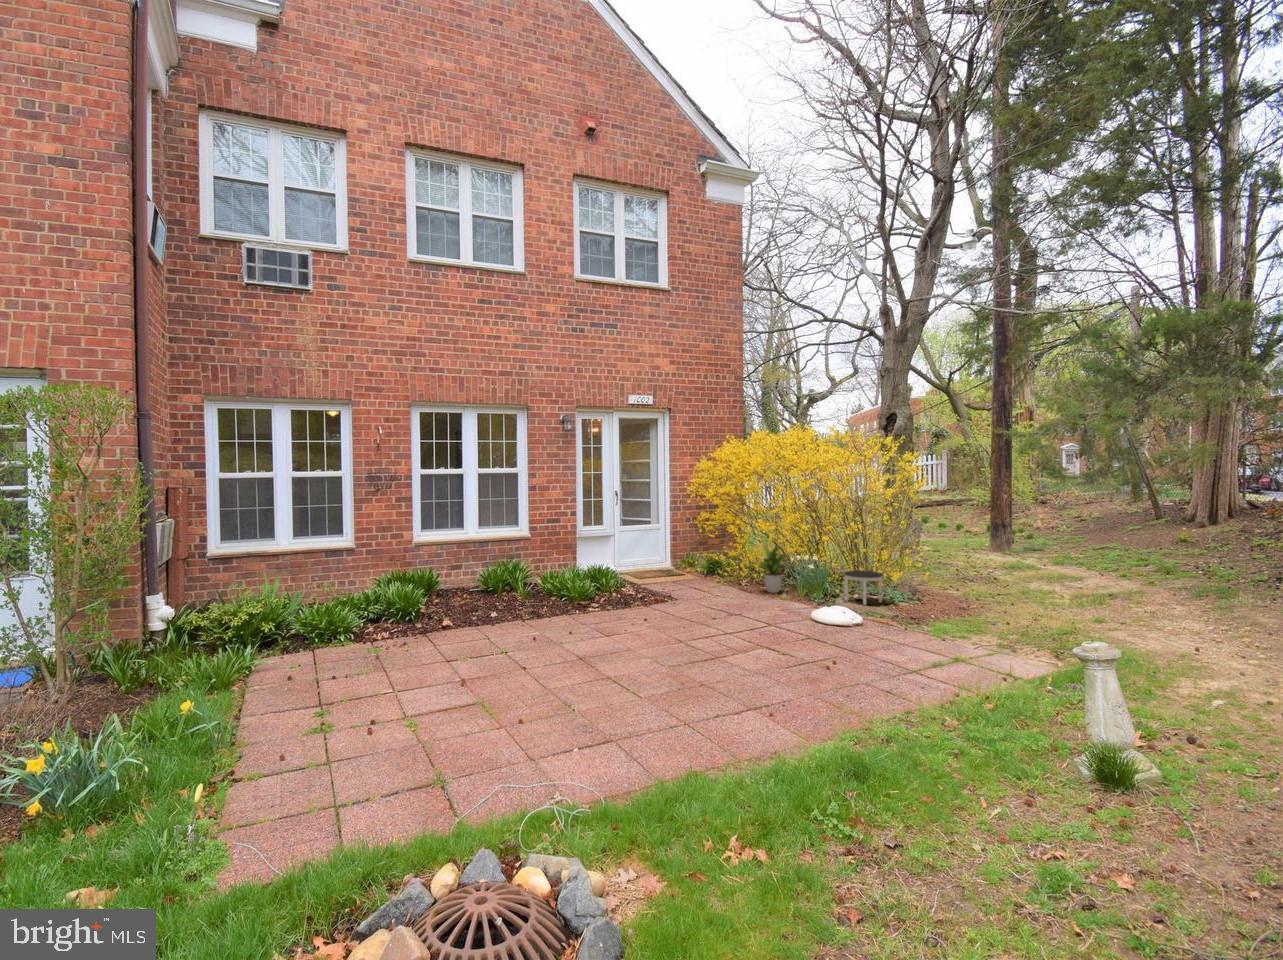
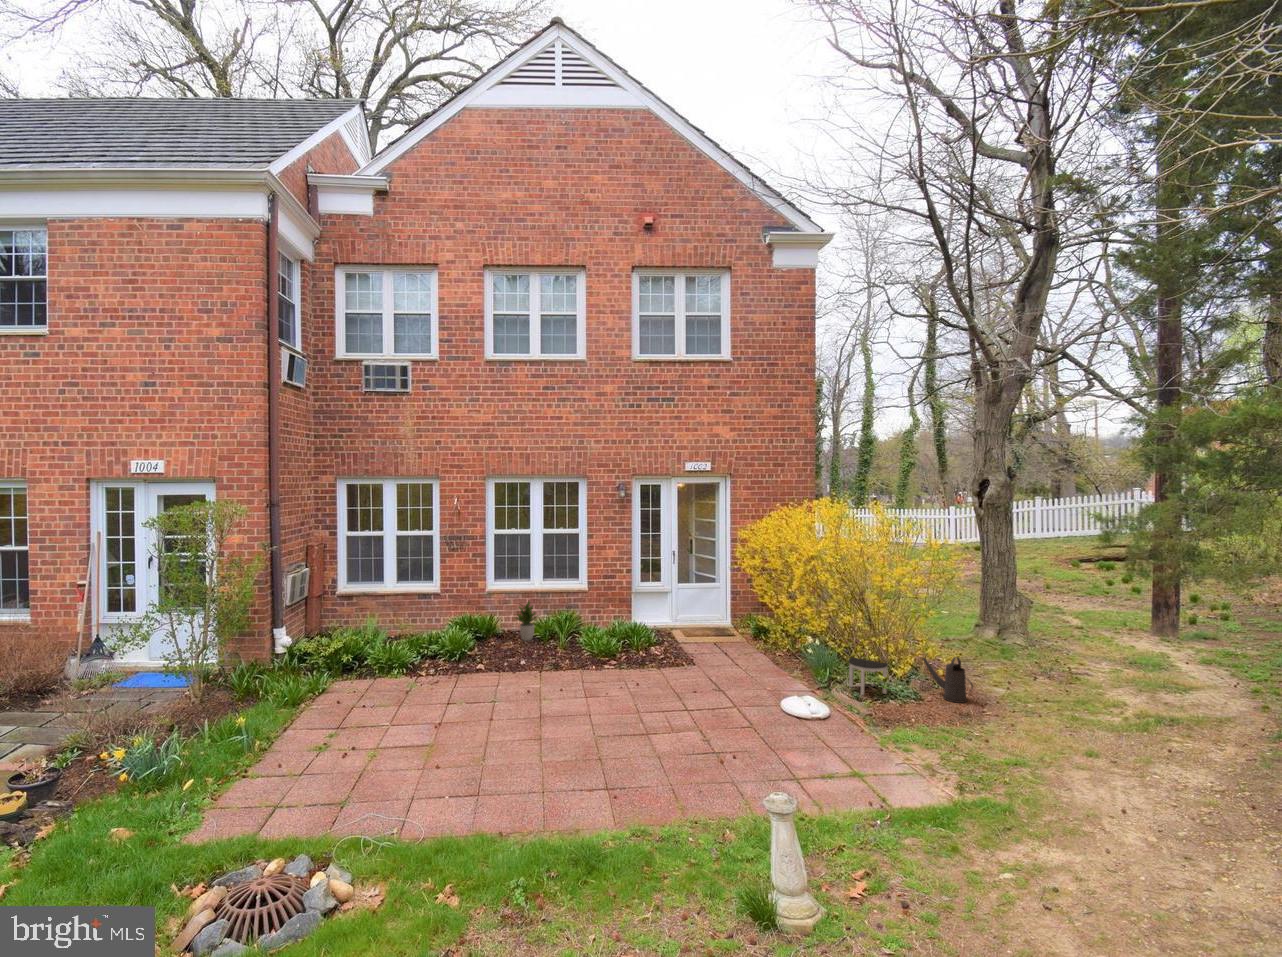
potted plant: present [759,547,784,593] -> present [516,601,538,641]
watering can: none [904,560,957,602] -> present [923,657,973,703]

